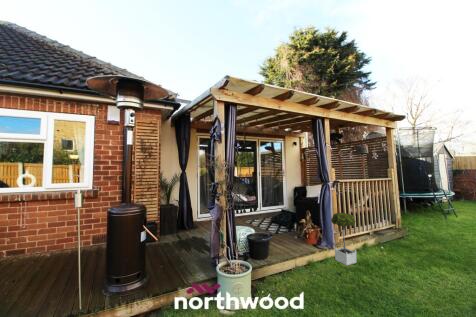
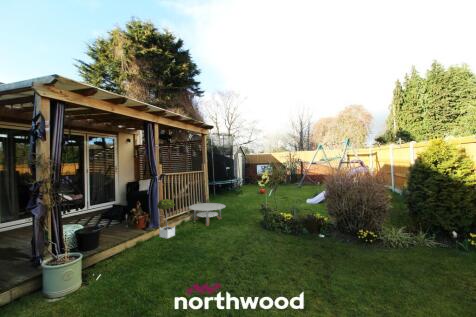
round table: none [372,222,438,259] -> present [189,203,226,226]

